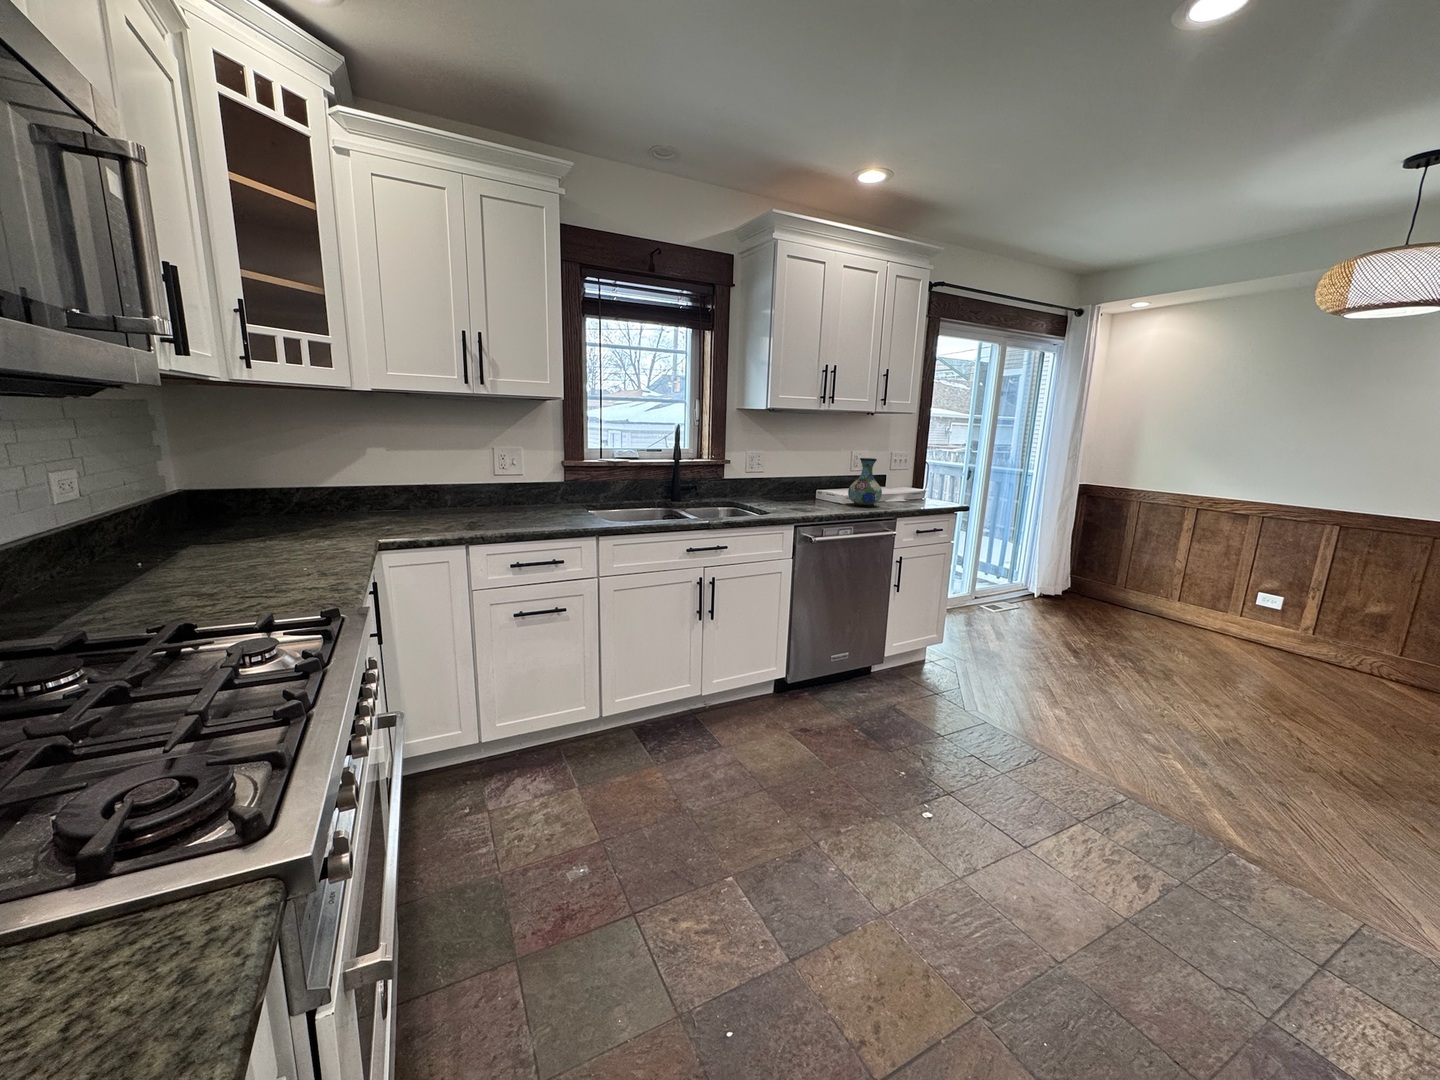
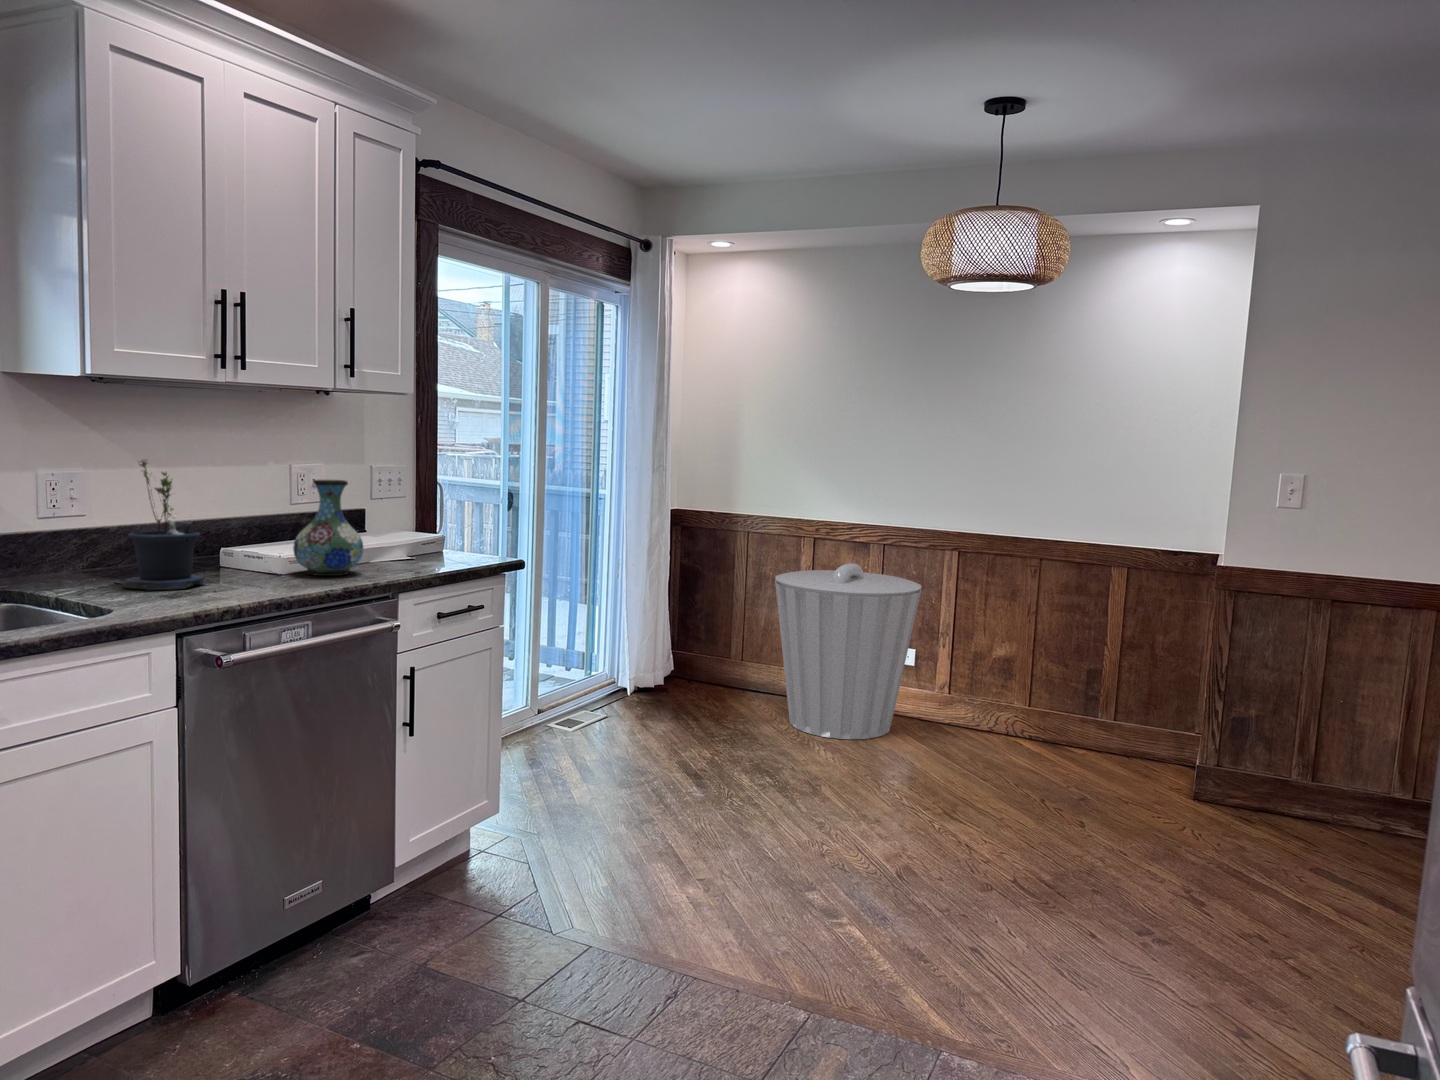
potted plant: none [772,447,809,507] -> present [116,459,206,590]
trash can: none [1157,528,1293,655] -> present [775,563,921,739]

